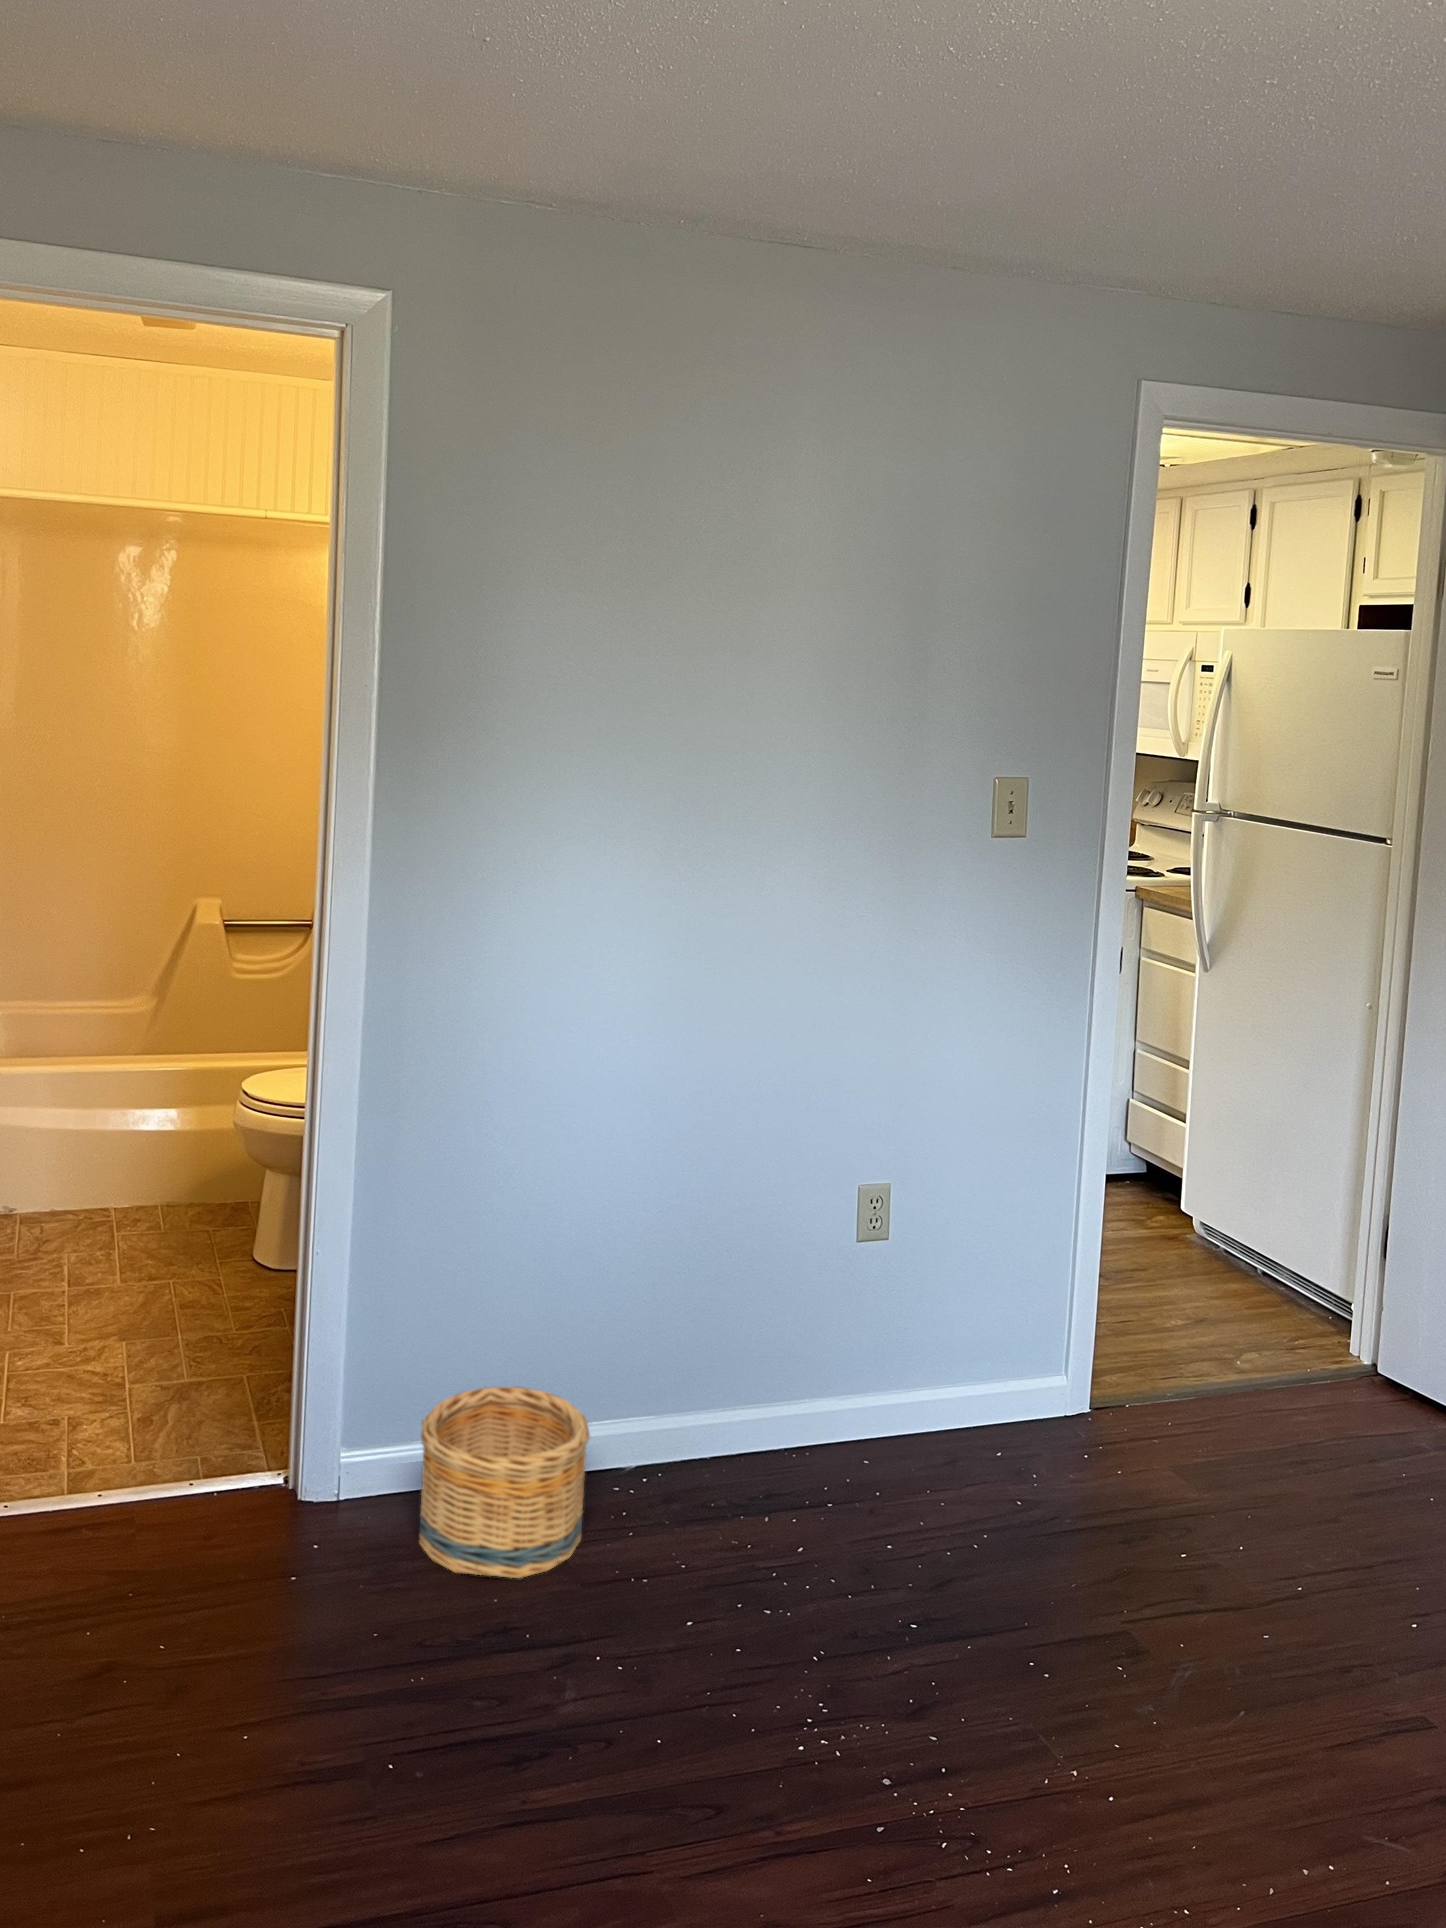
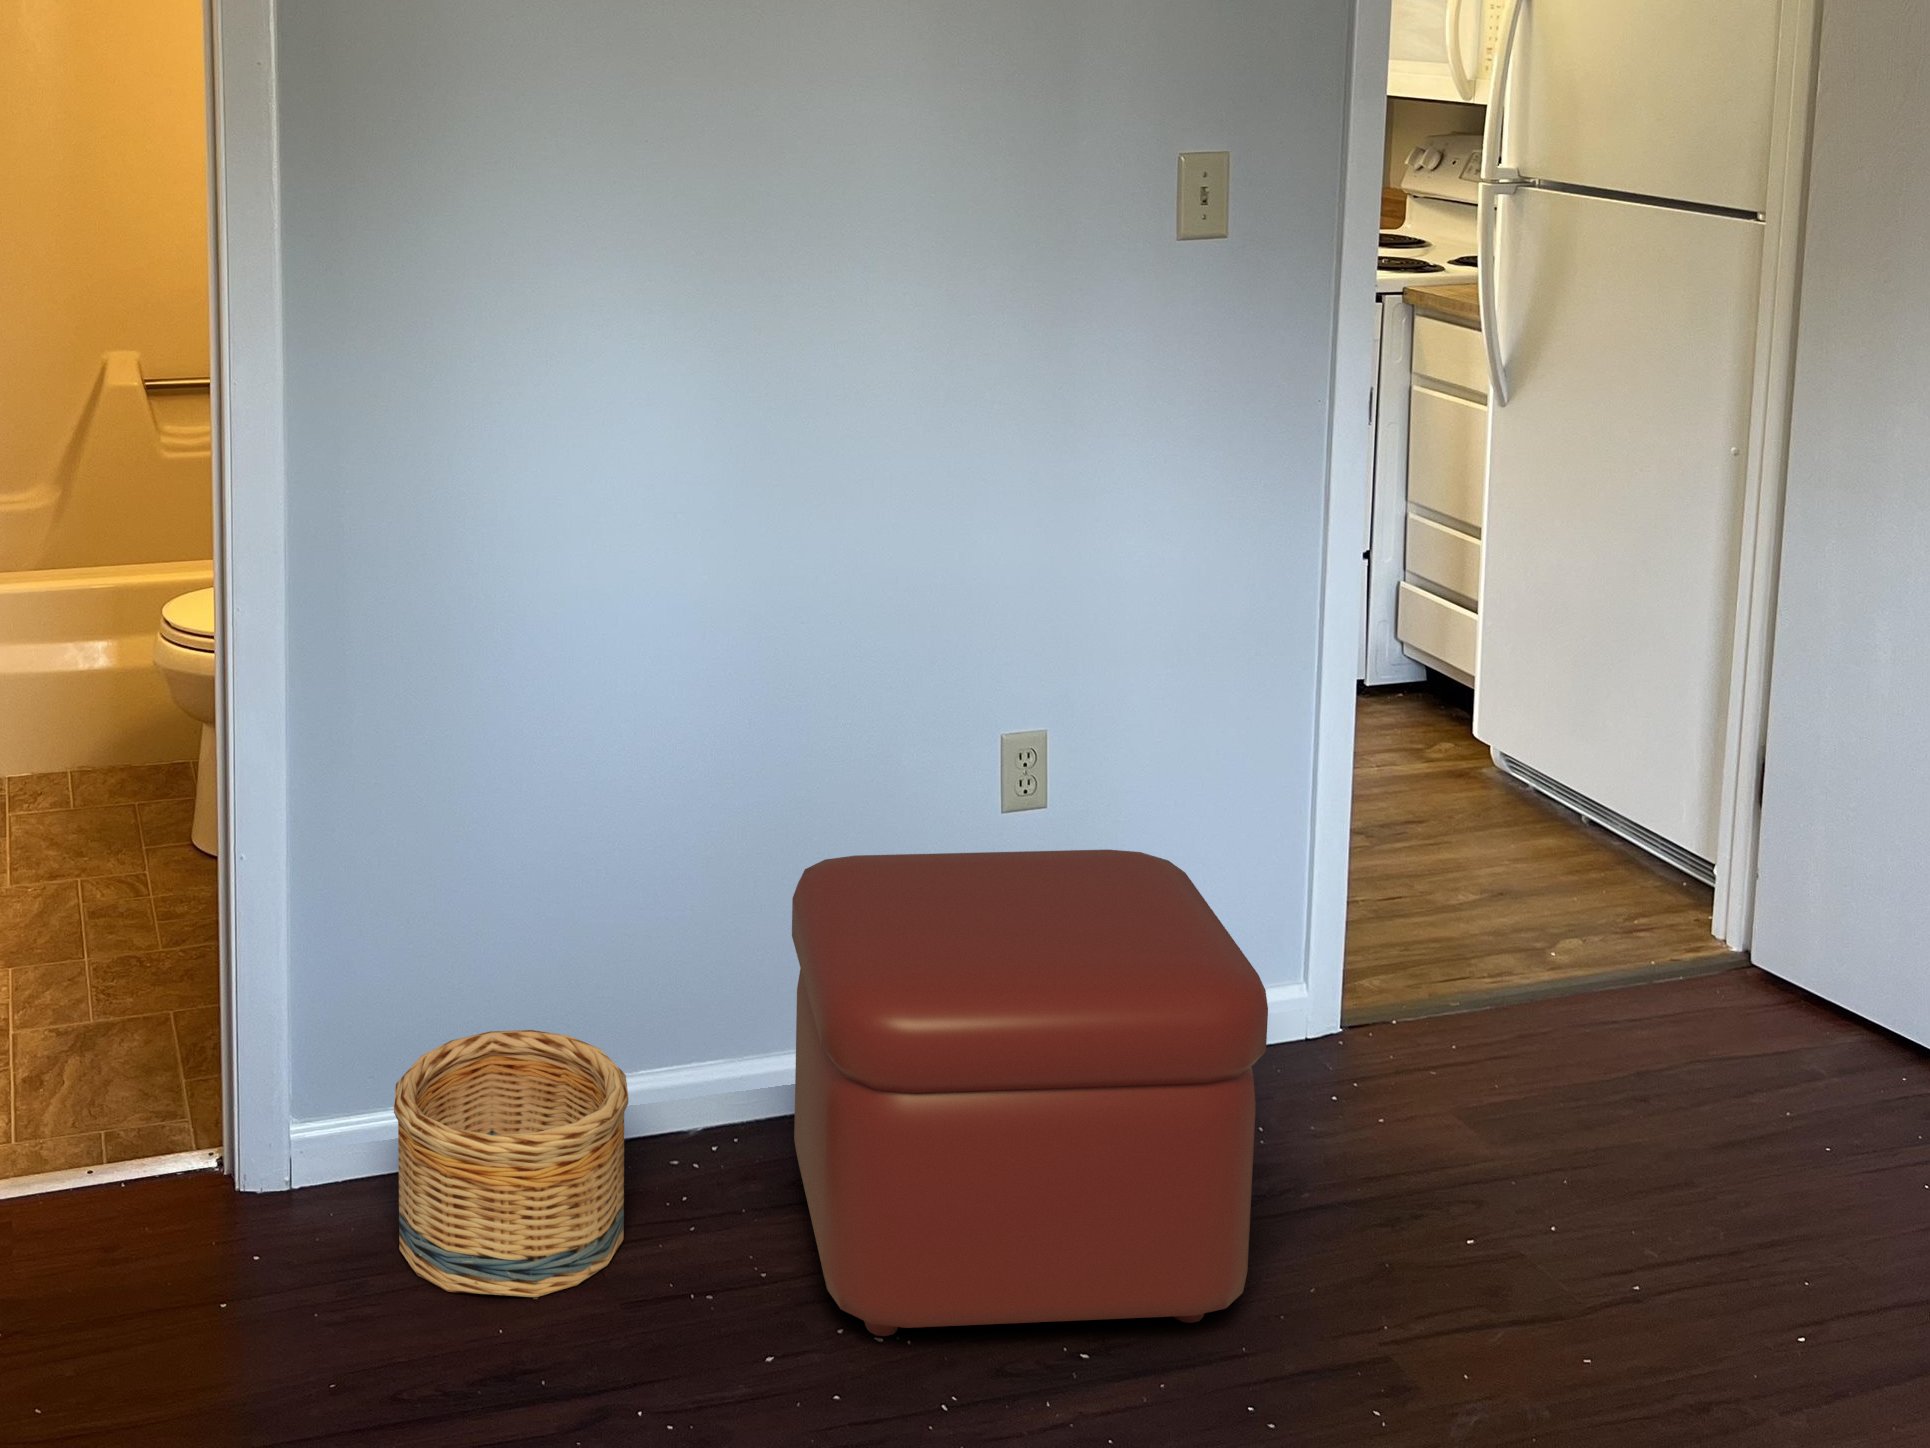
ottoman: none [704,1266,1048,1610] -> present [792,849,1268,1336]

